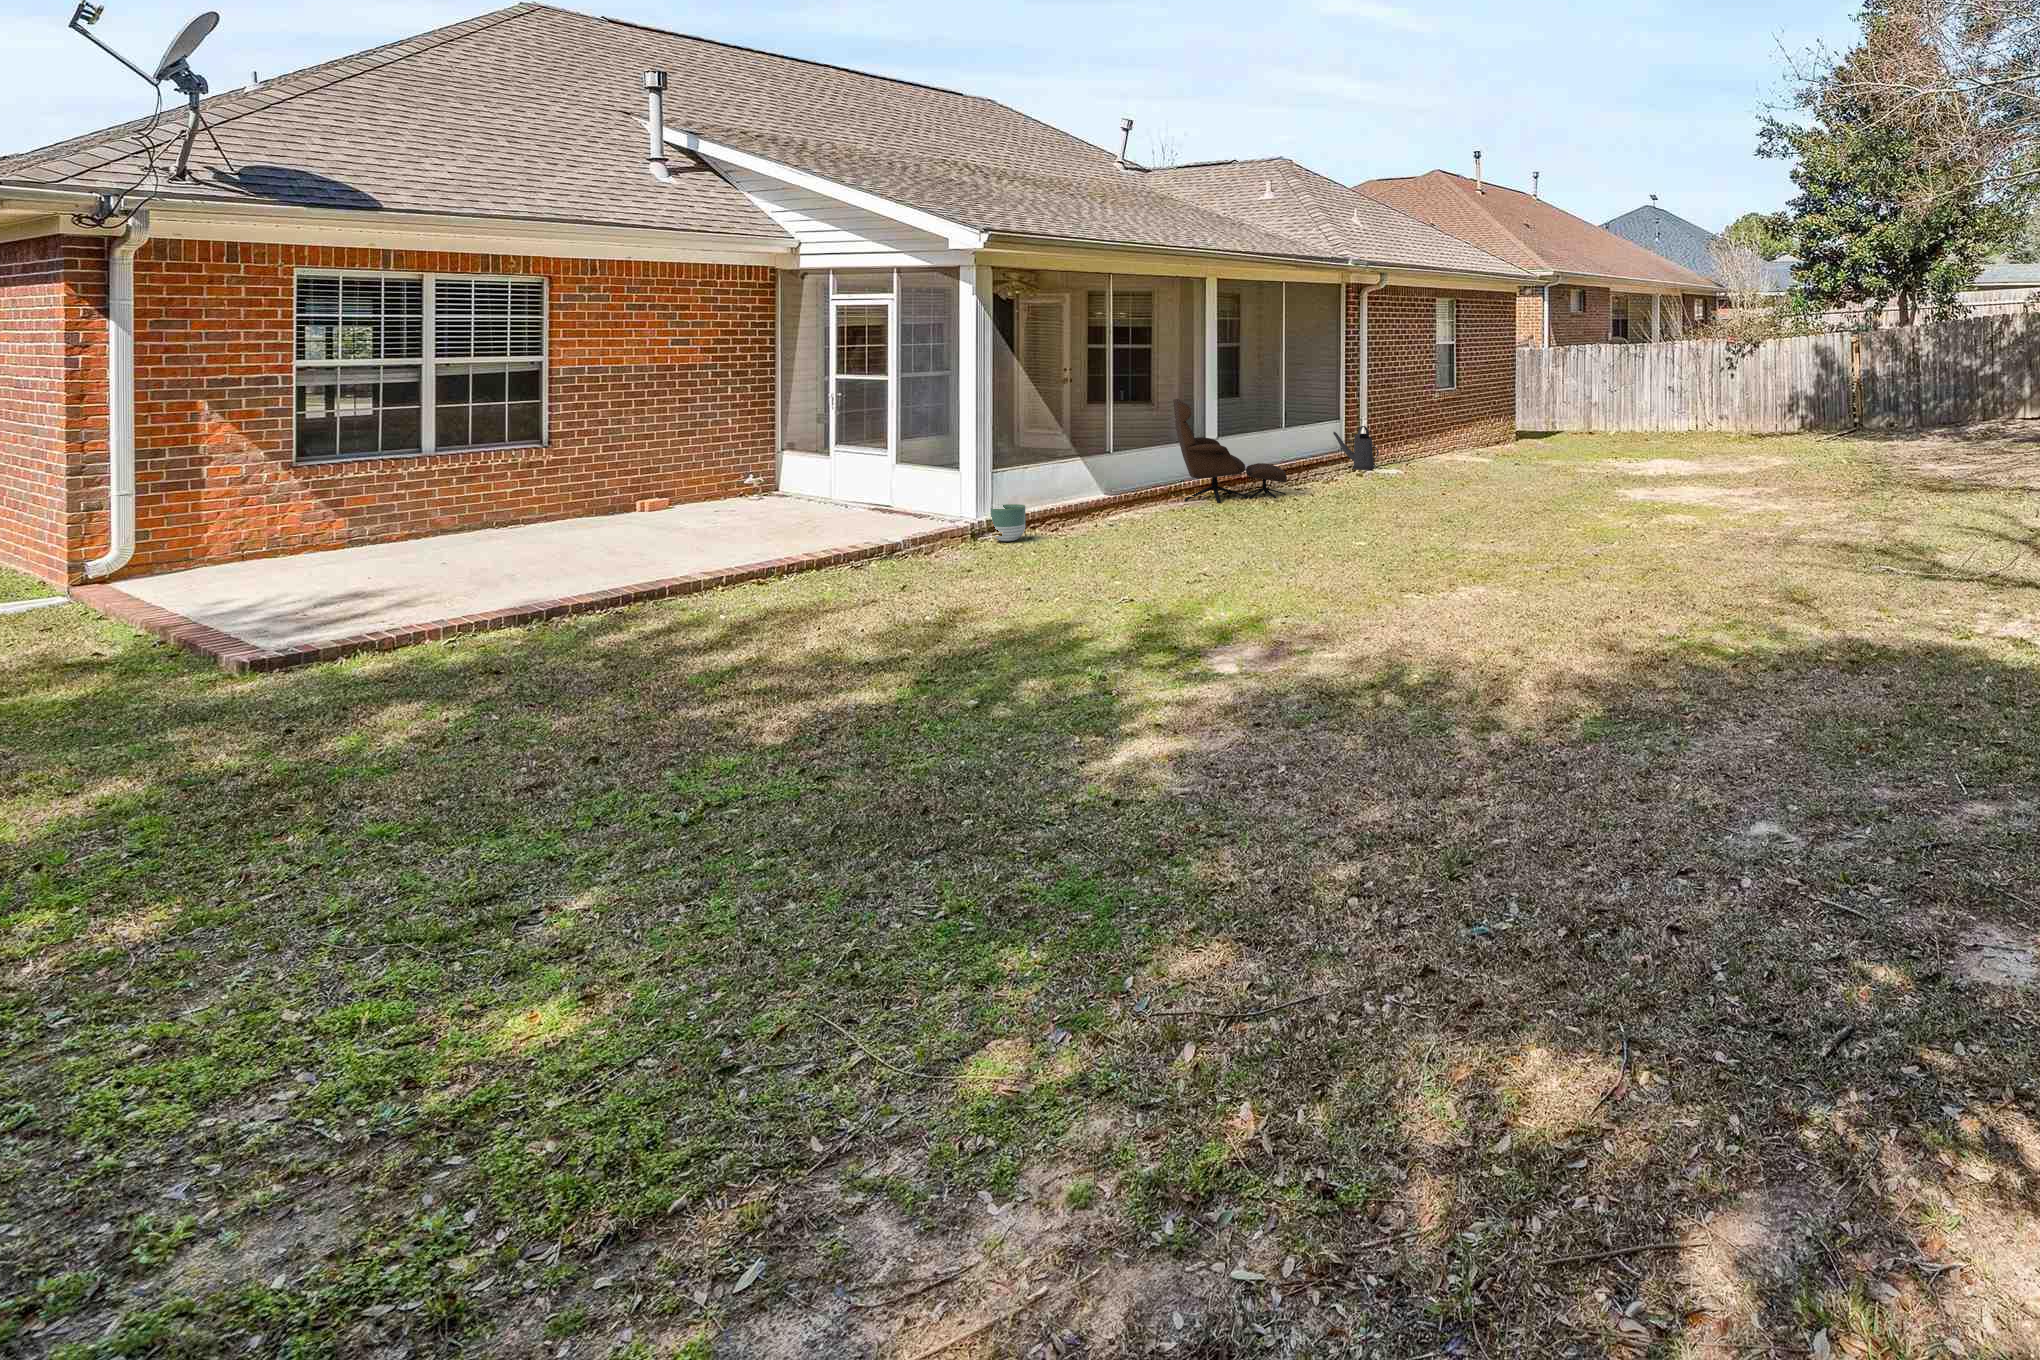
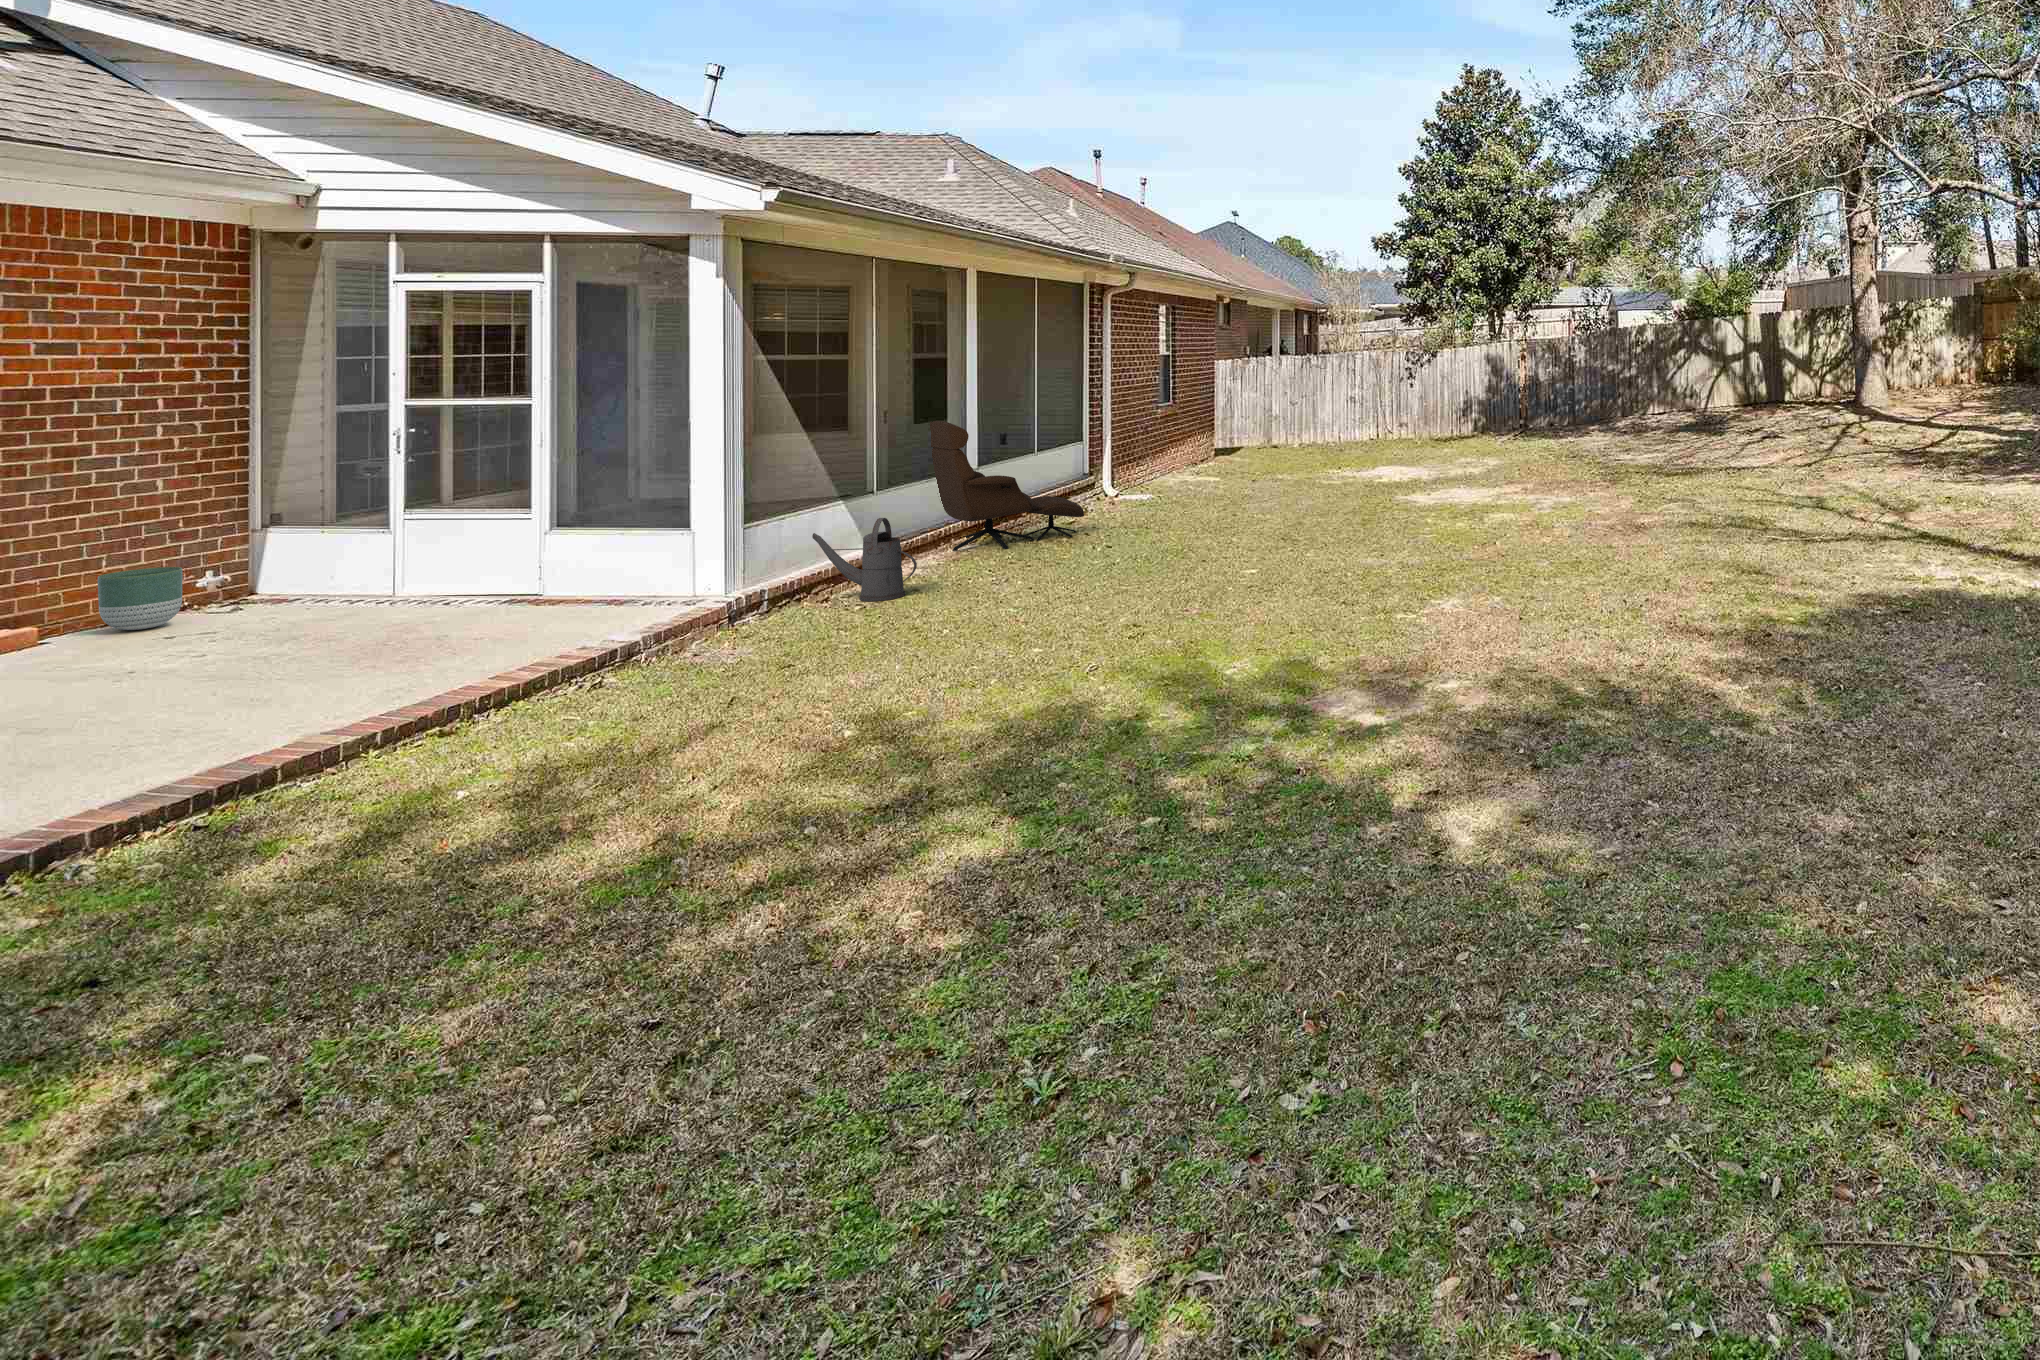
watering can: present [1333,426,1379,470] -> present [812,518,917,601]
planter: present [991,504,1025,541] -> present [98,567,183,630]

